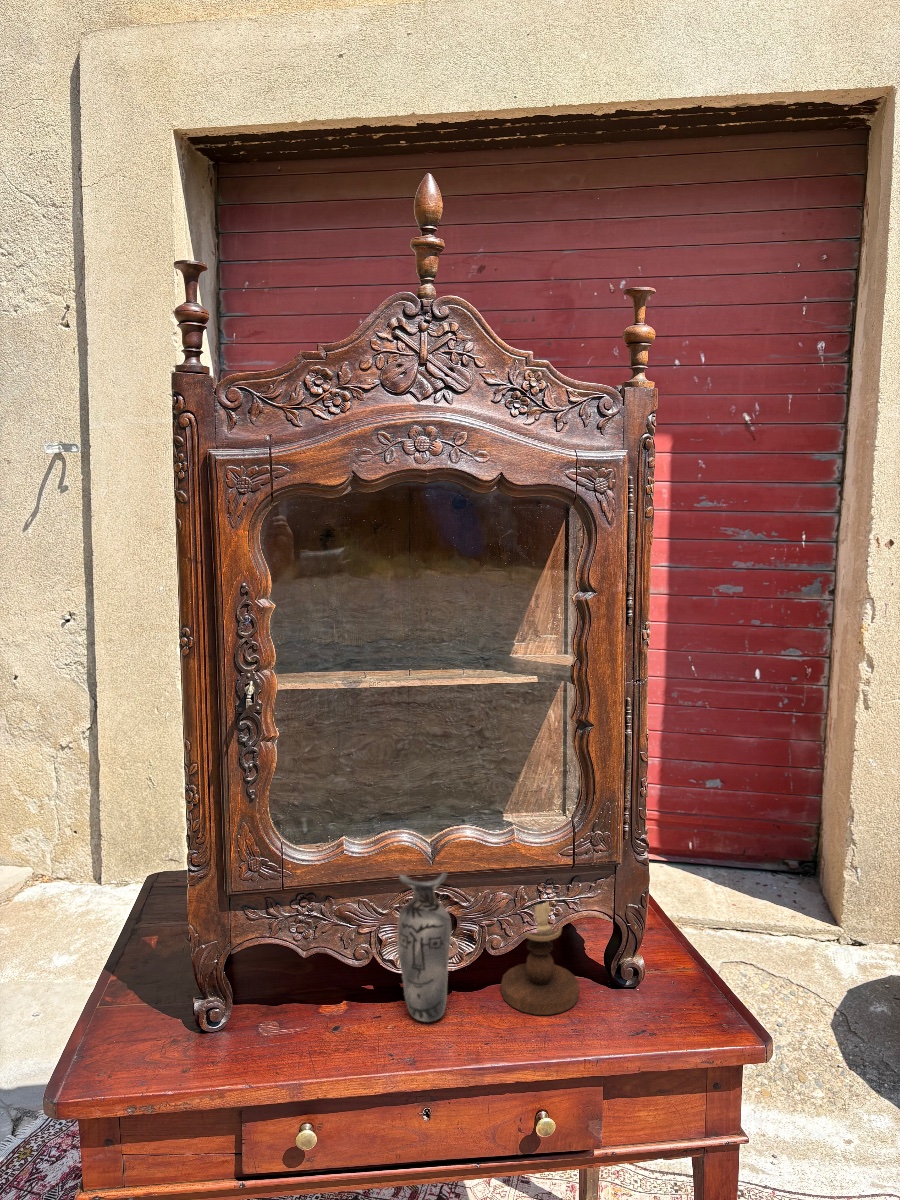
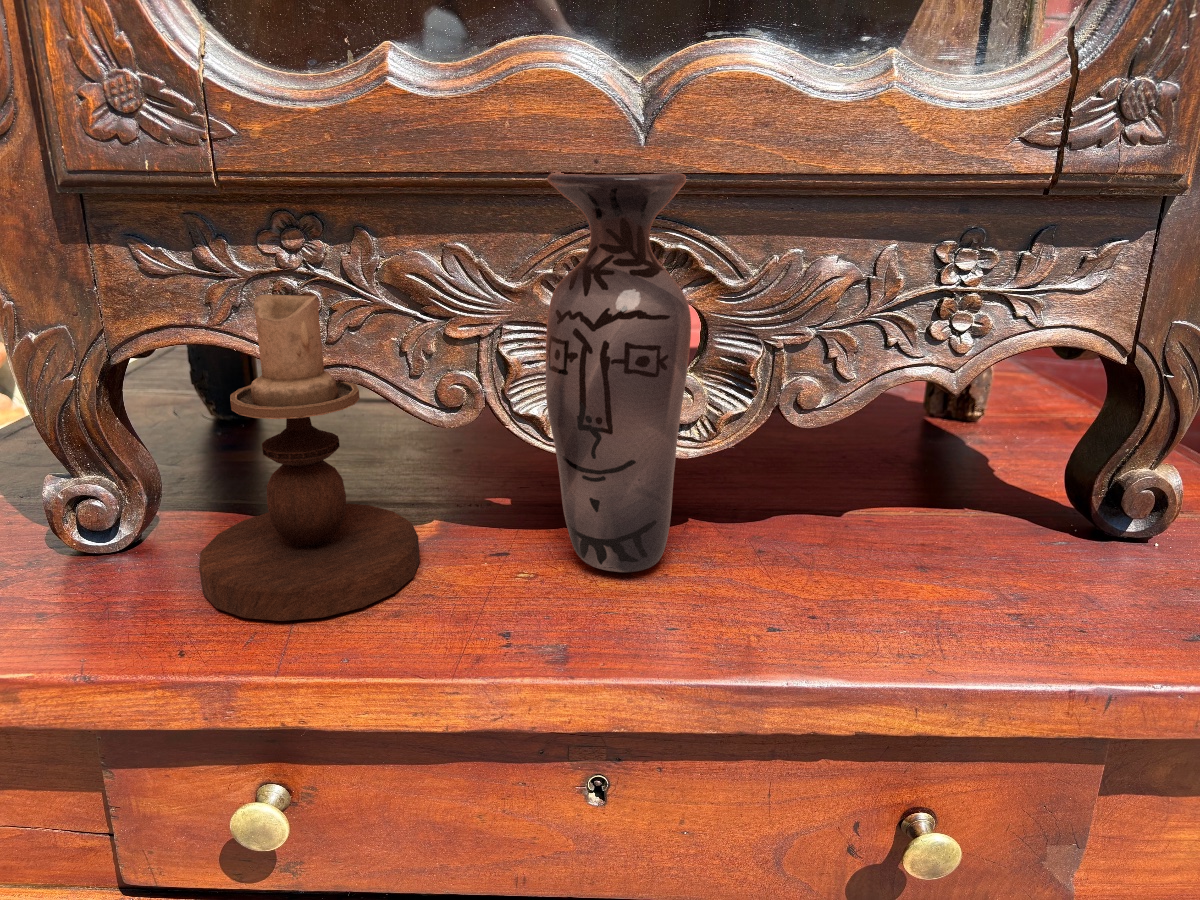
candlestick: present [501,901,579,1015] -> present [199,294,420,621]

